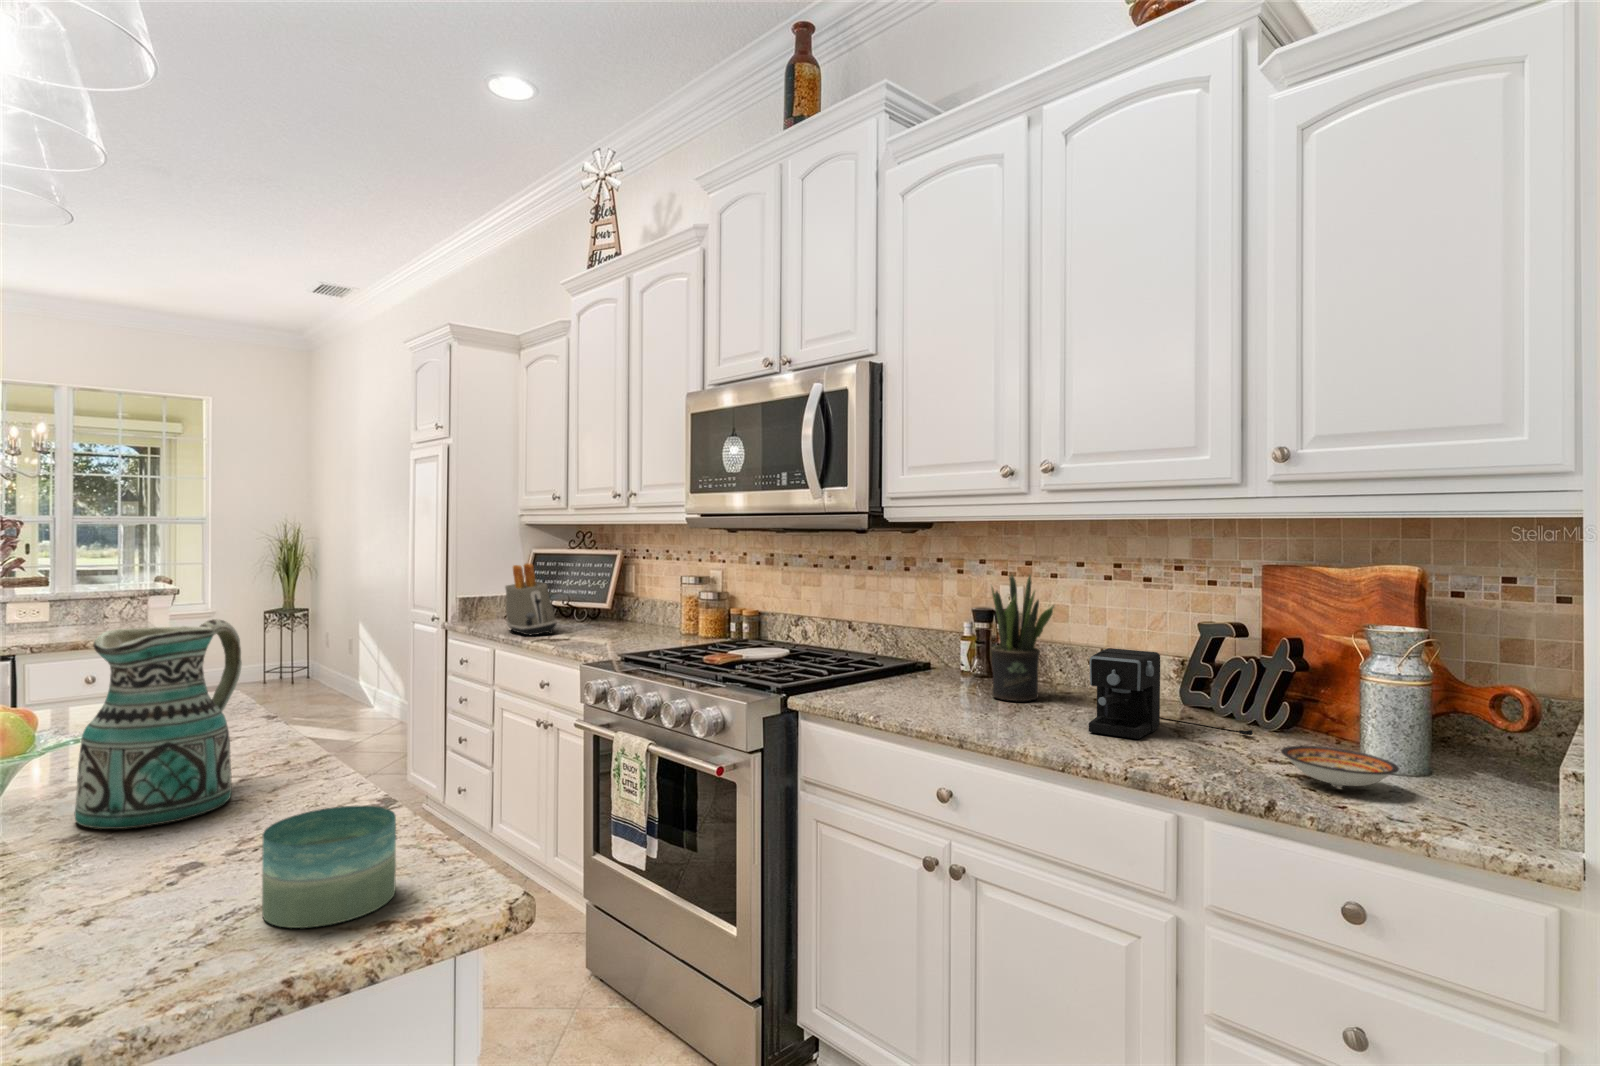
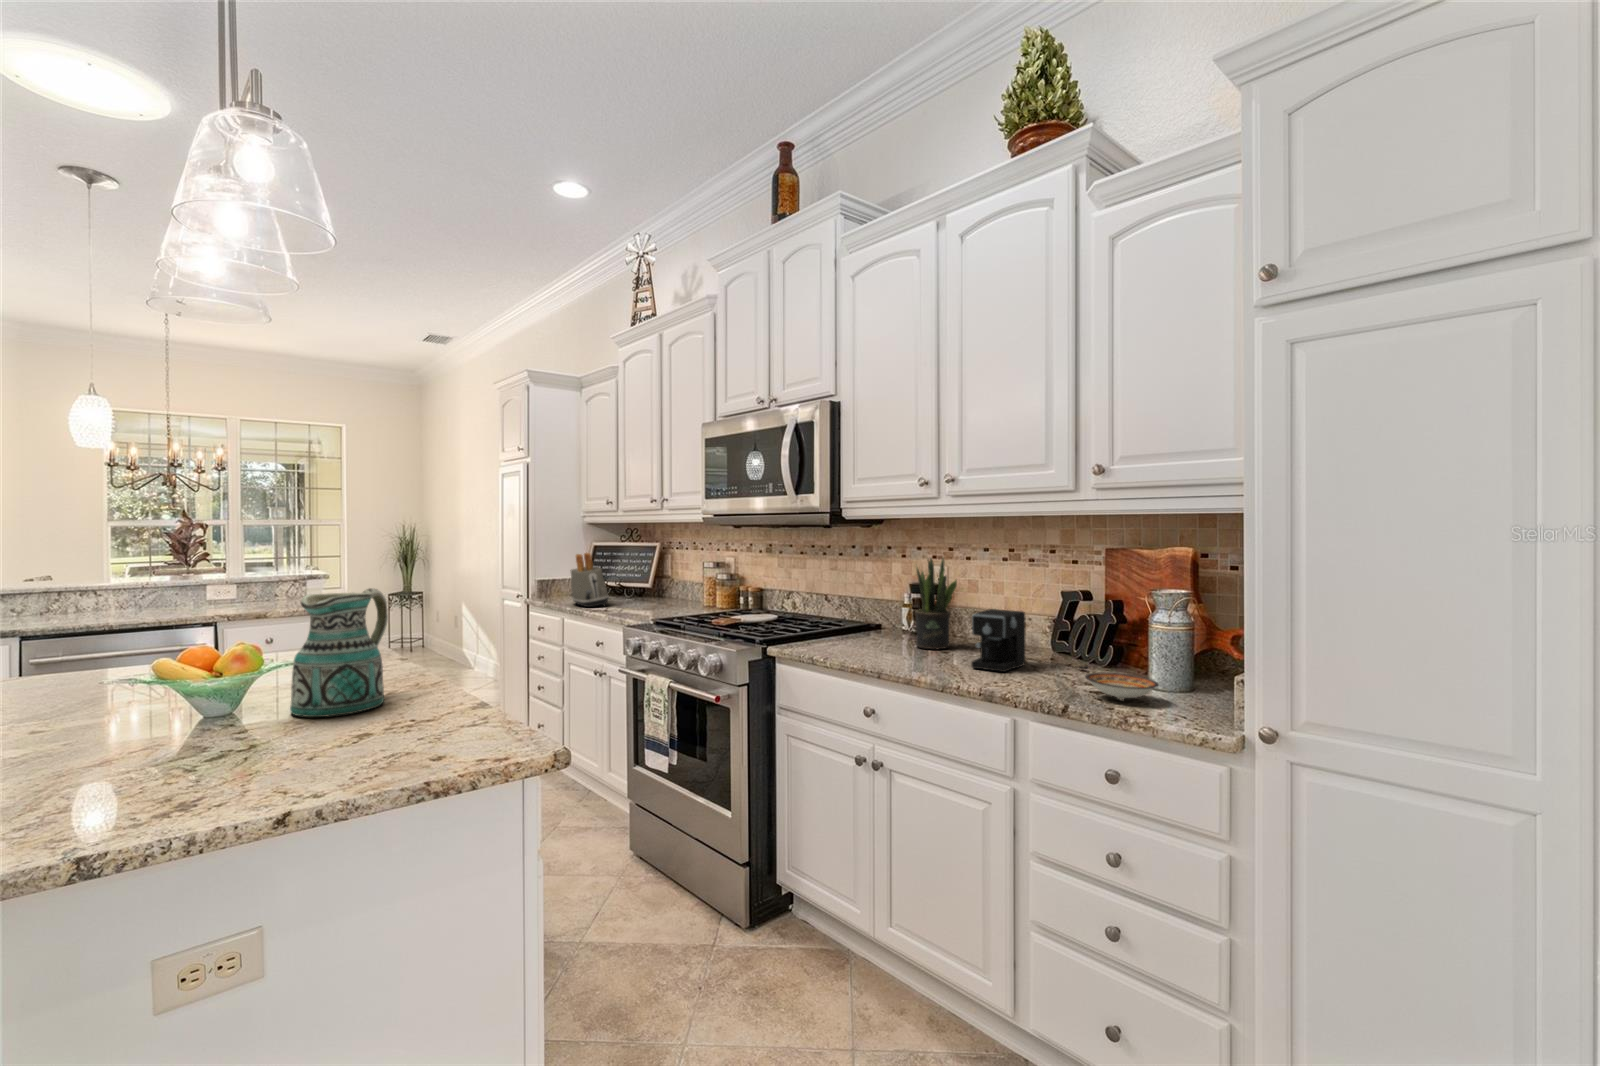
candle: present [262,806,396,928] -> none [410,696,487,761]

